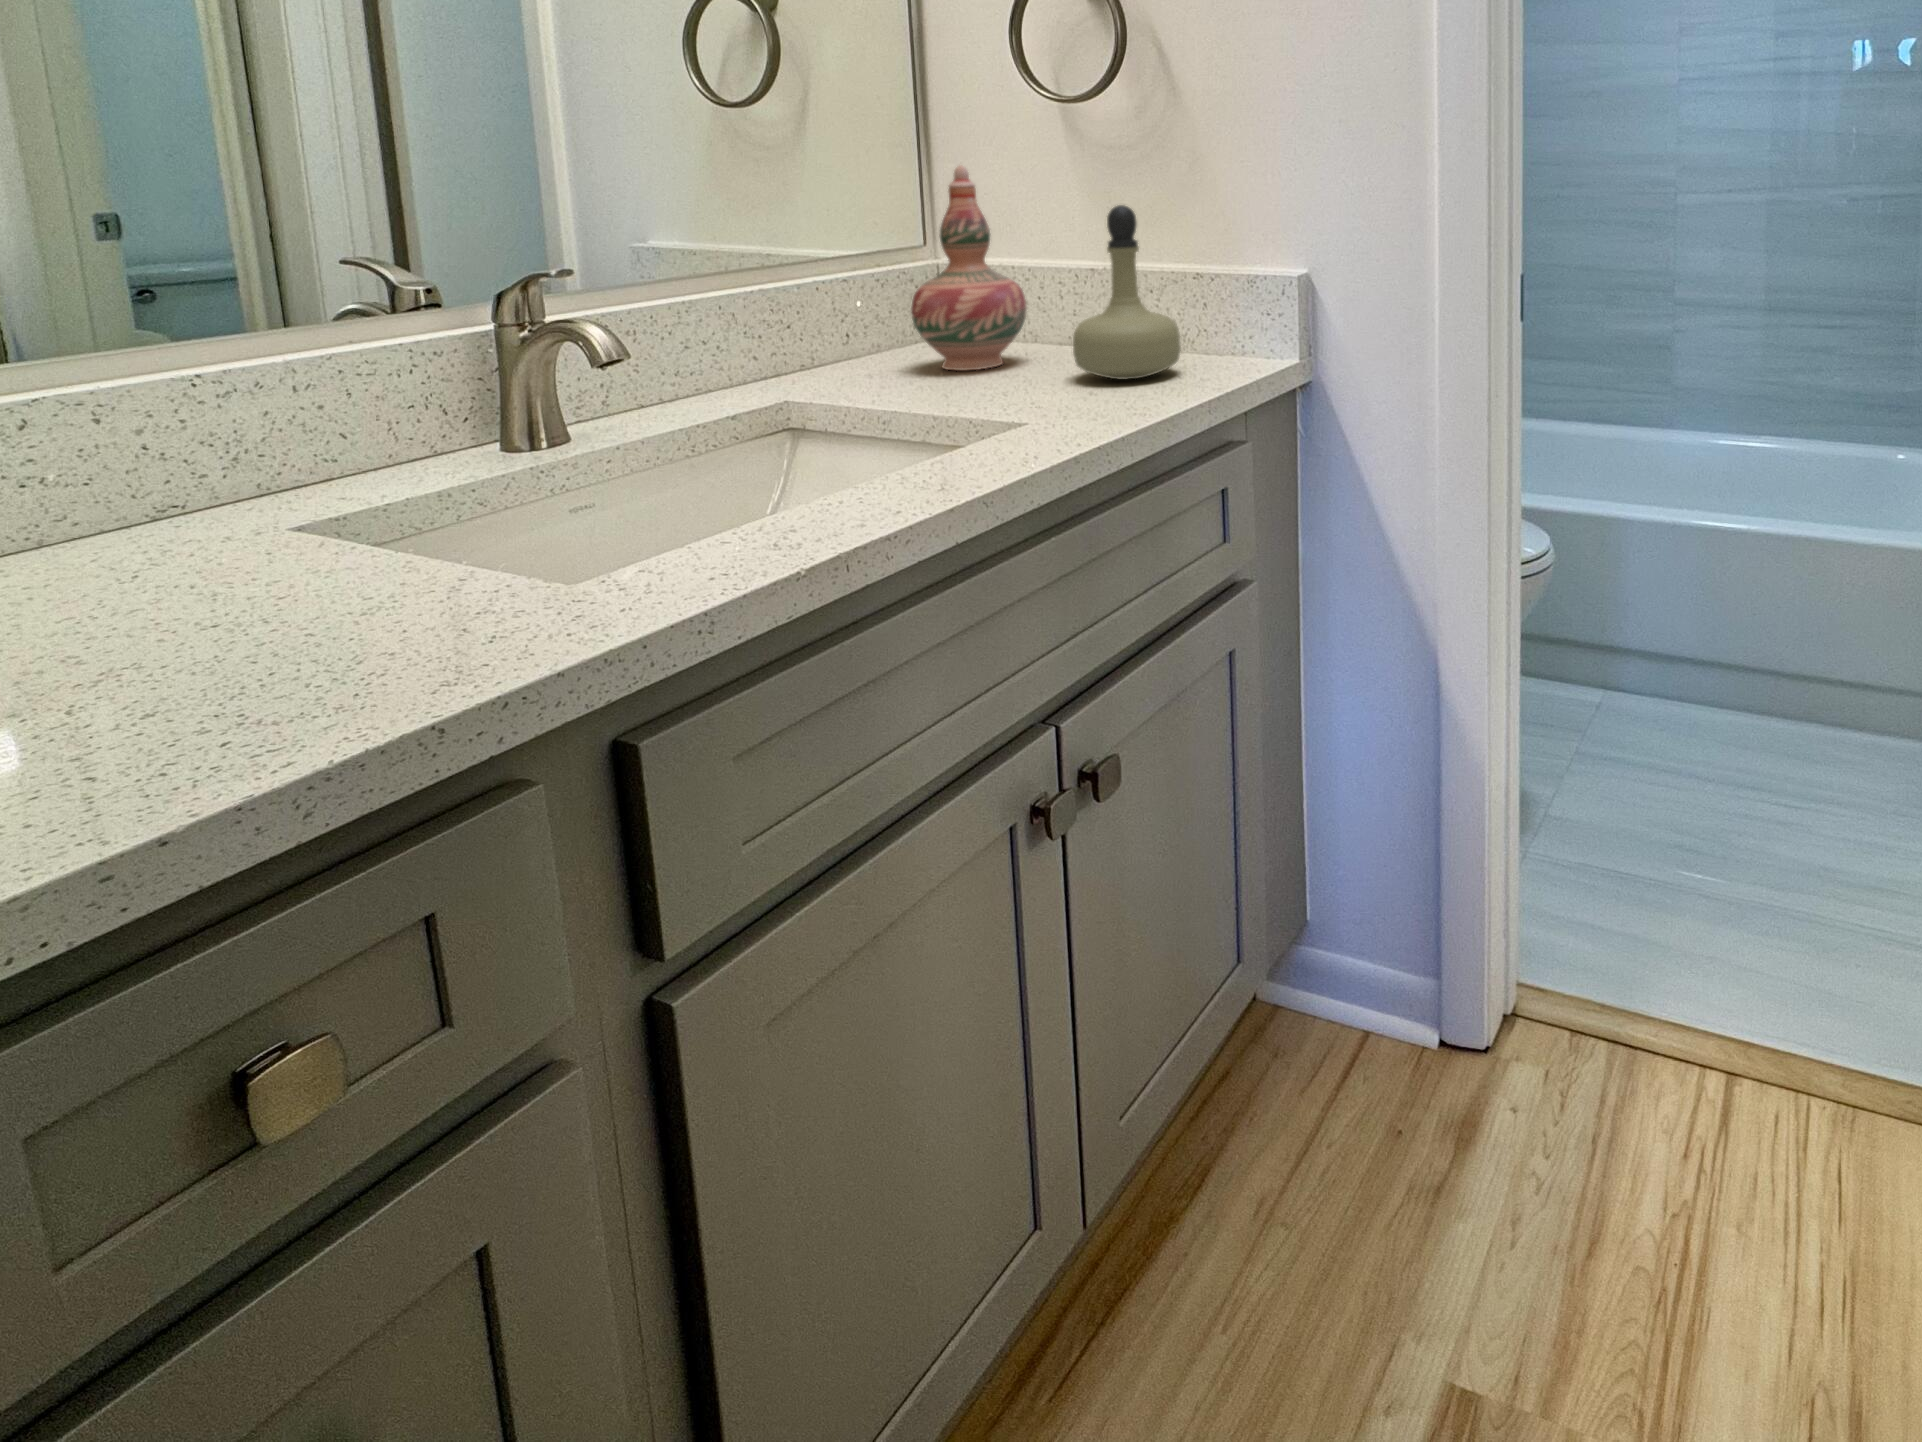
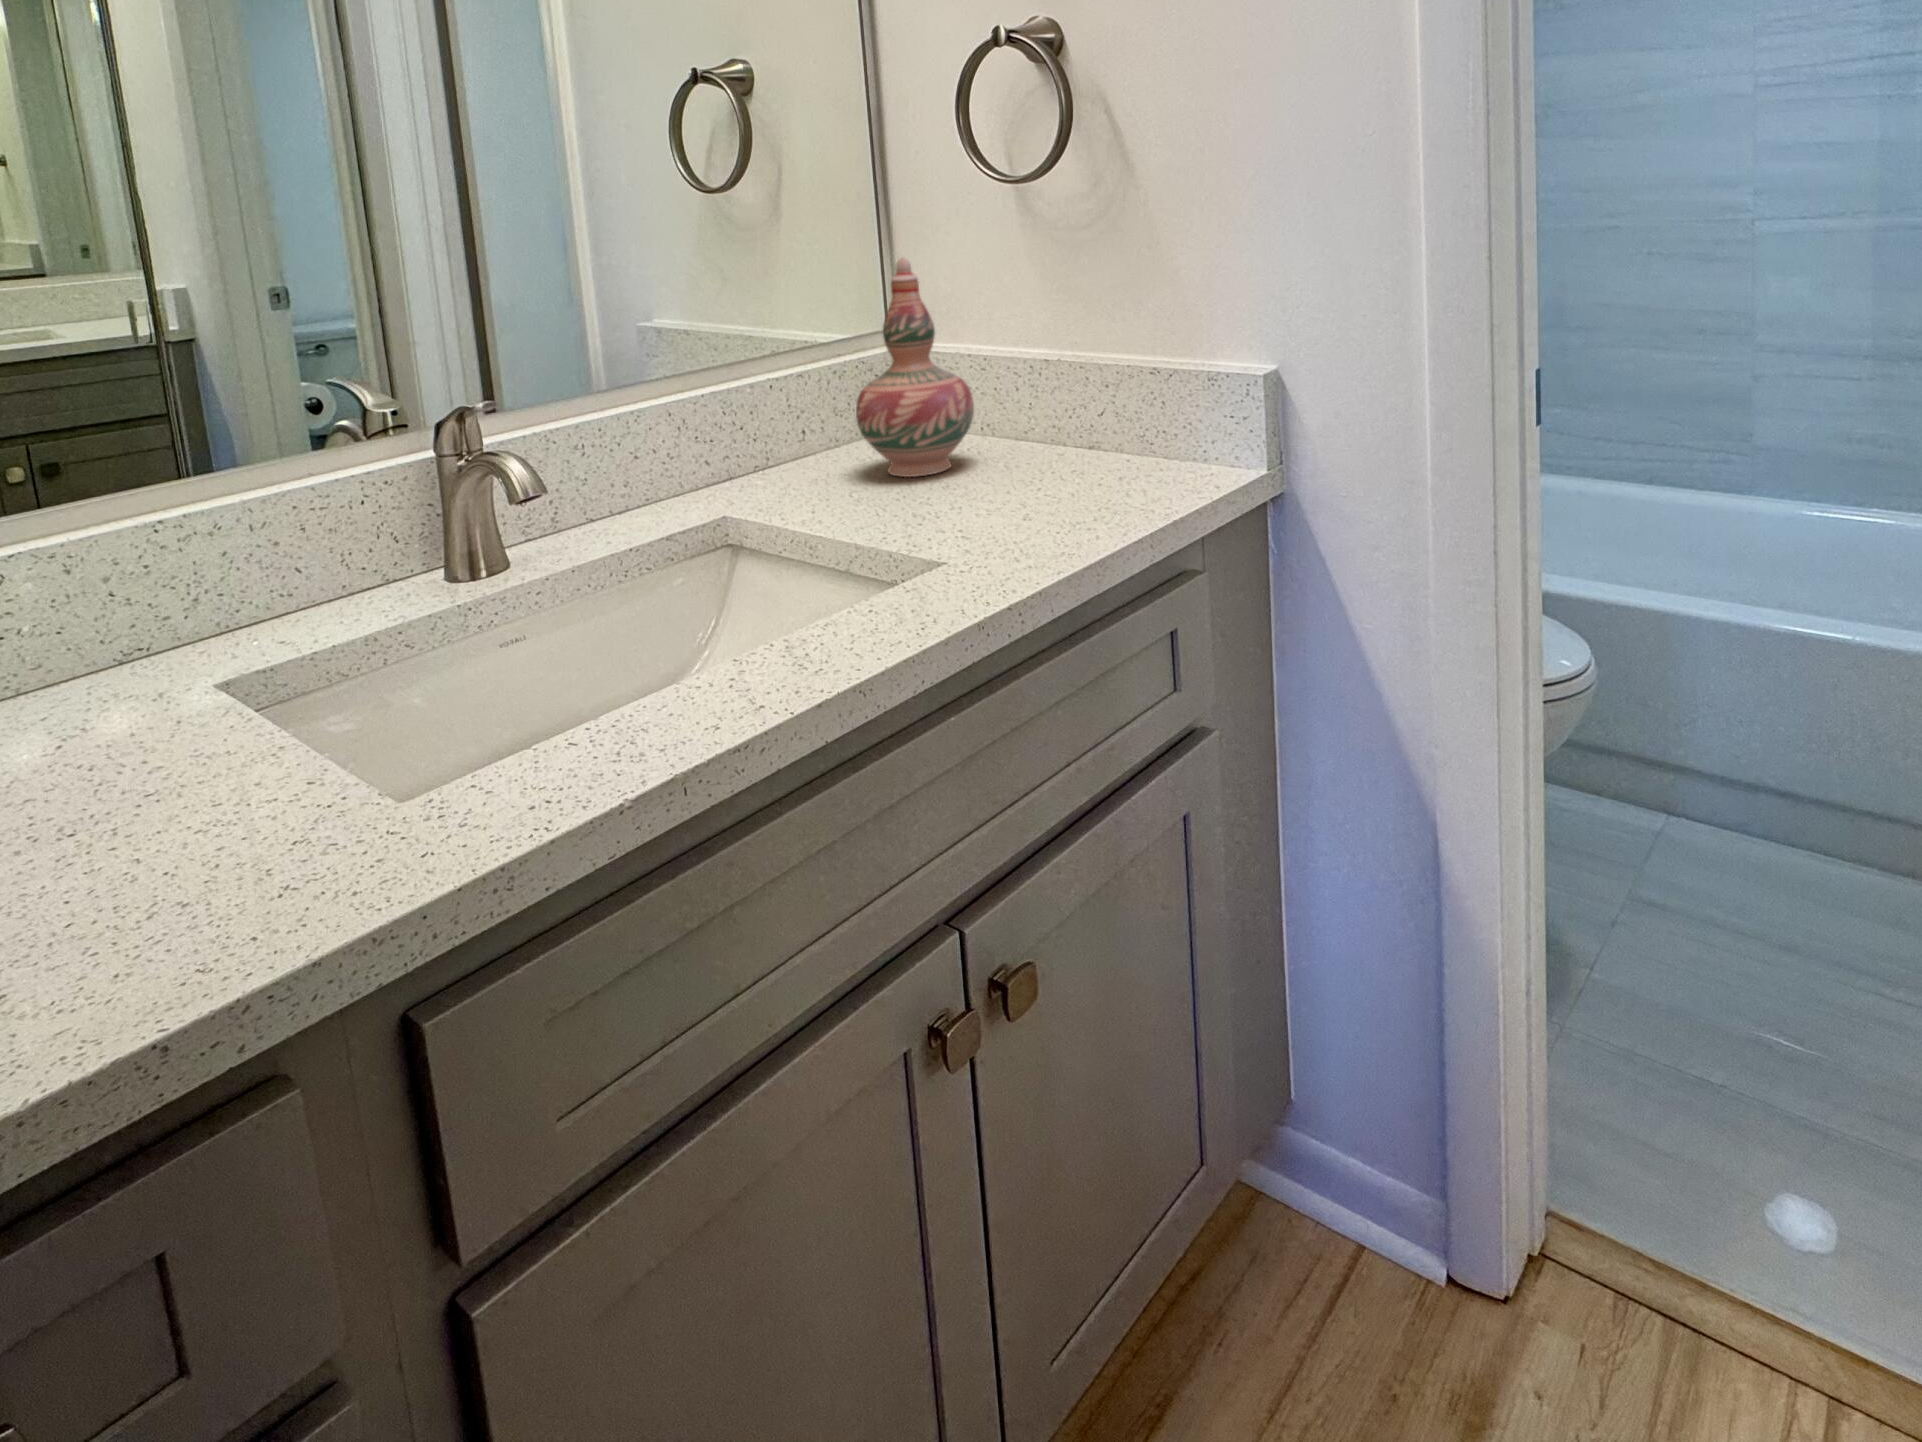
perfume bottle: present [1073,205,1181,379] -> none [1011,303,1129,497]

